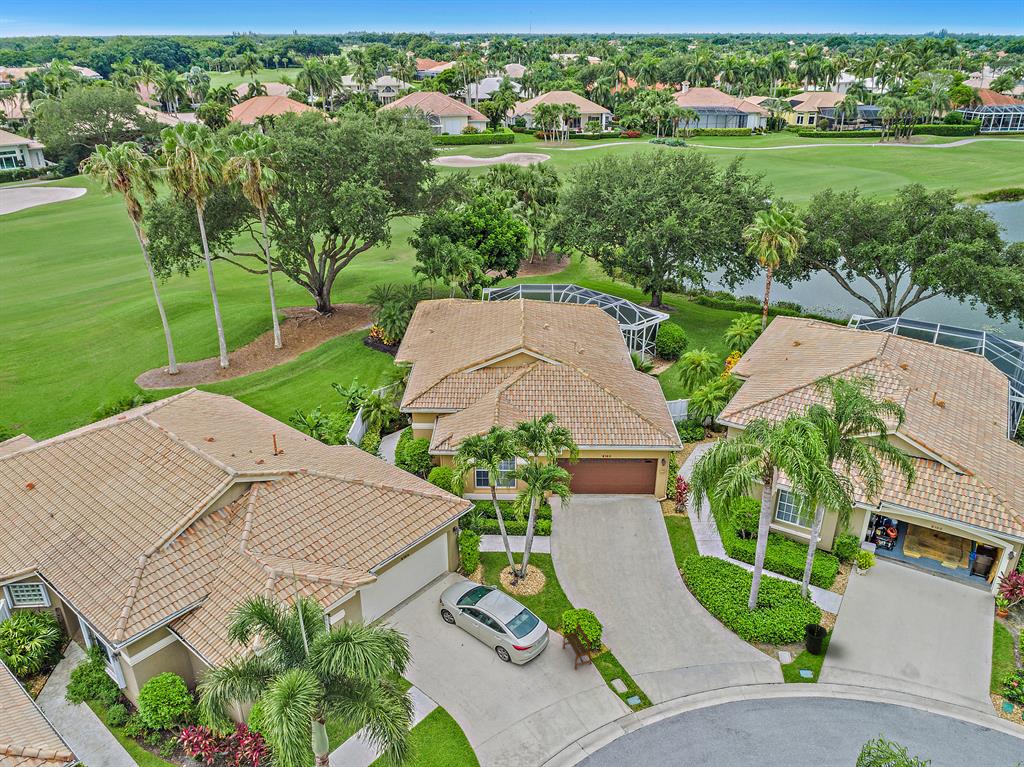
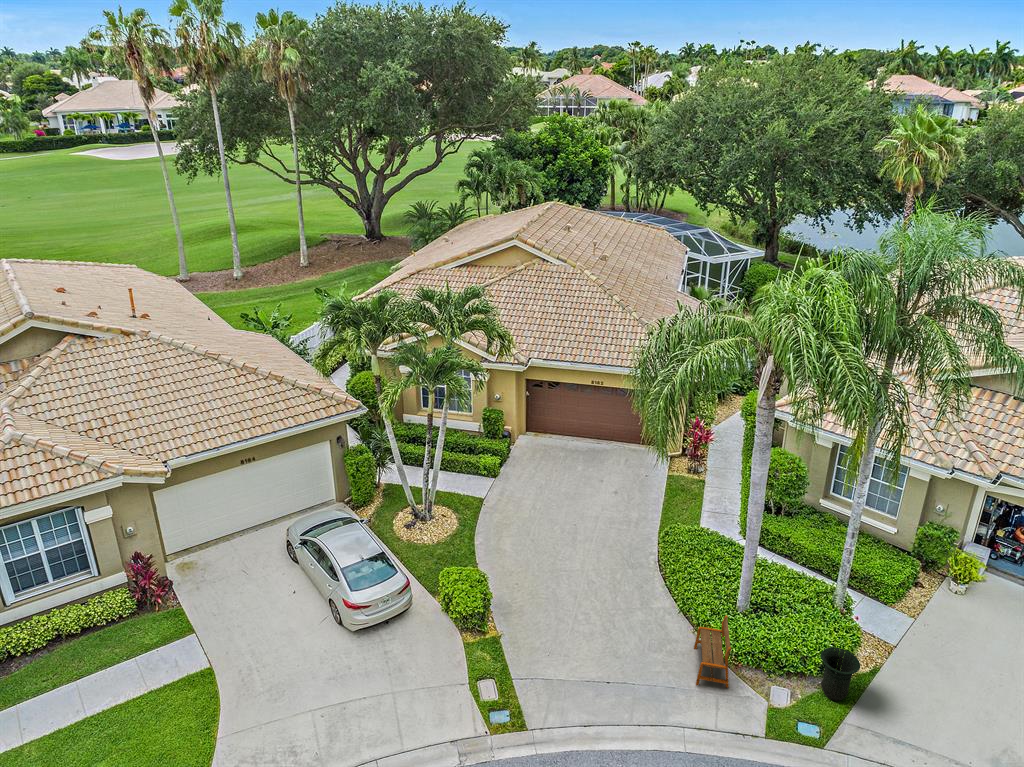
bench: present [563,623,592,670] -> present [694,615,731,688]

